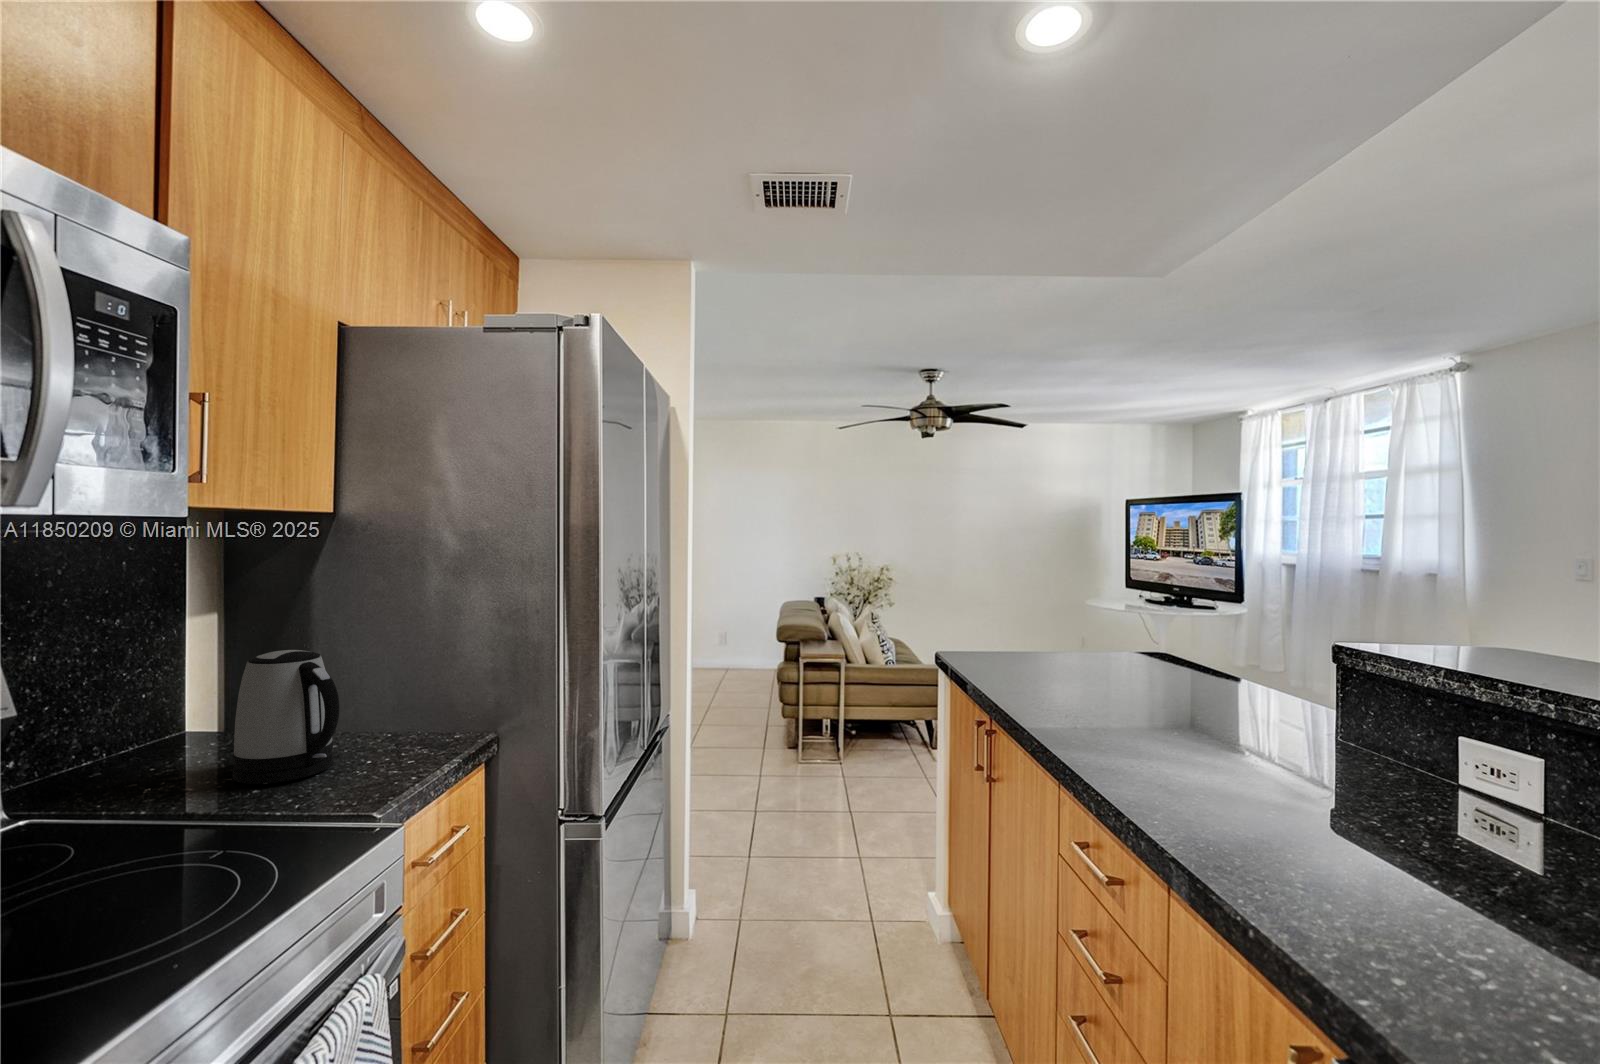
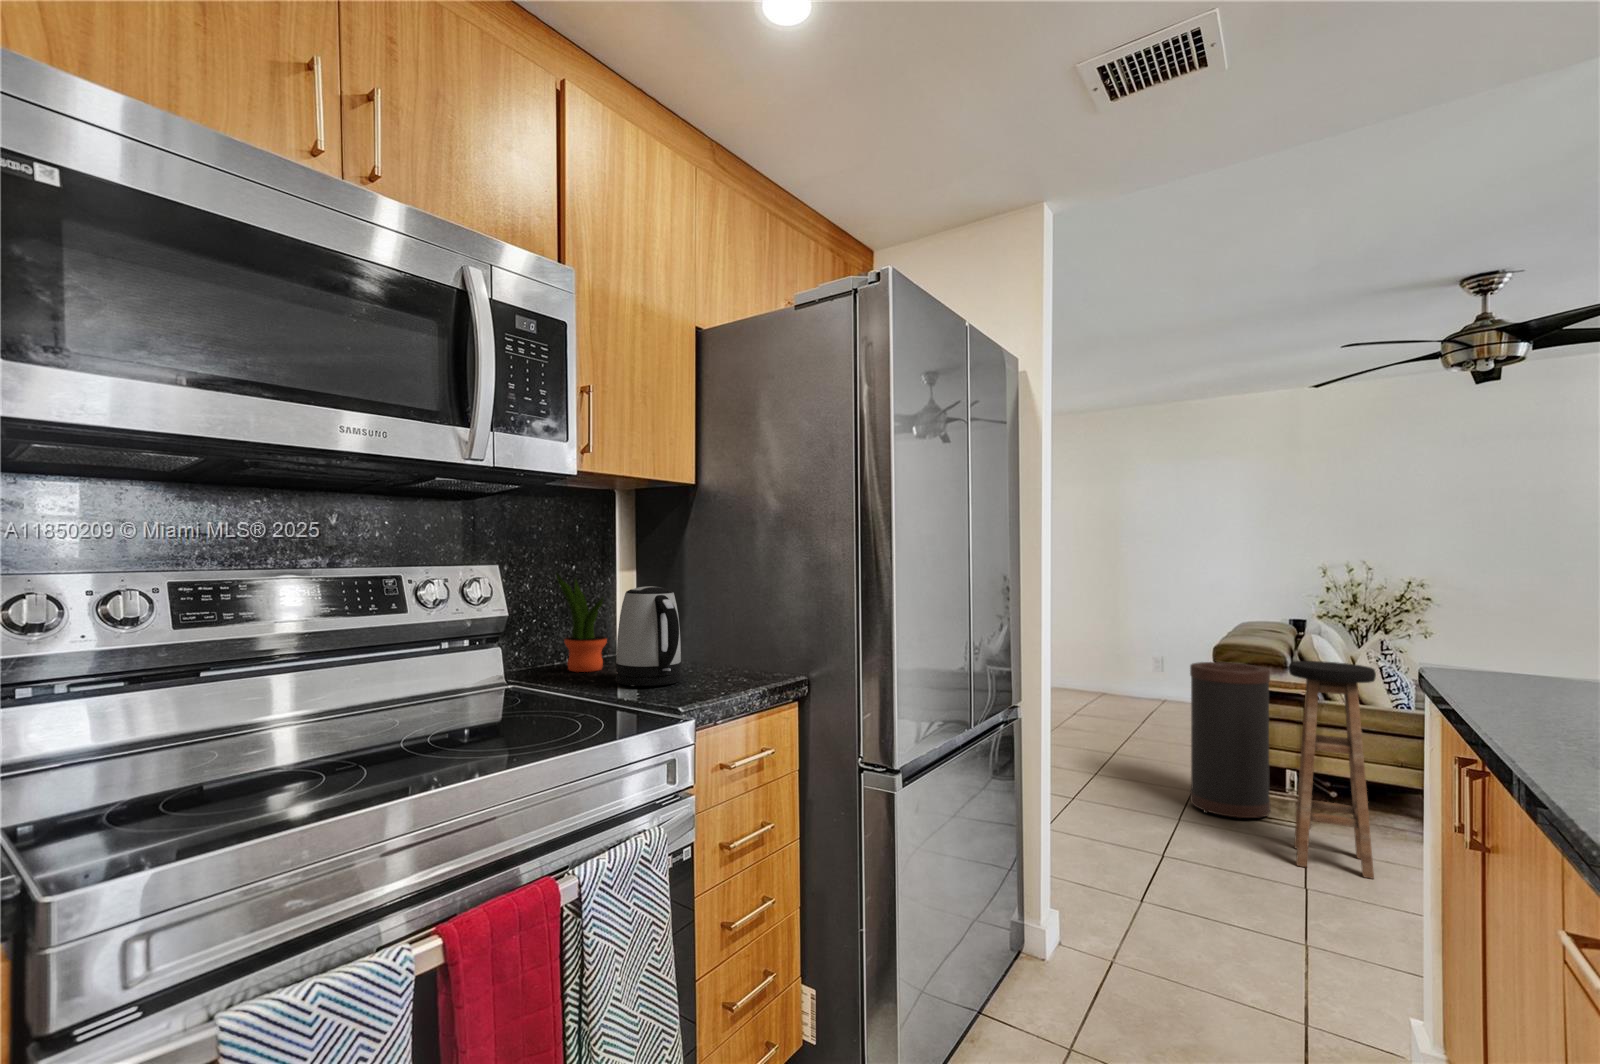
potted plant: none [113,637,199,771] -> present [556,573,607,672]
bar stool: none [841,639,897,799] -> present [1289,661,1376,879]
trash can: none [763,642,820,767] -> present [1190,662,1270,818]

